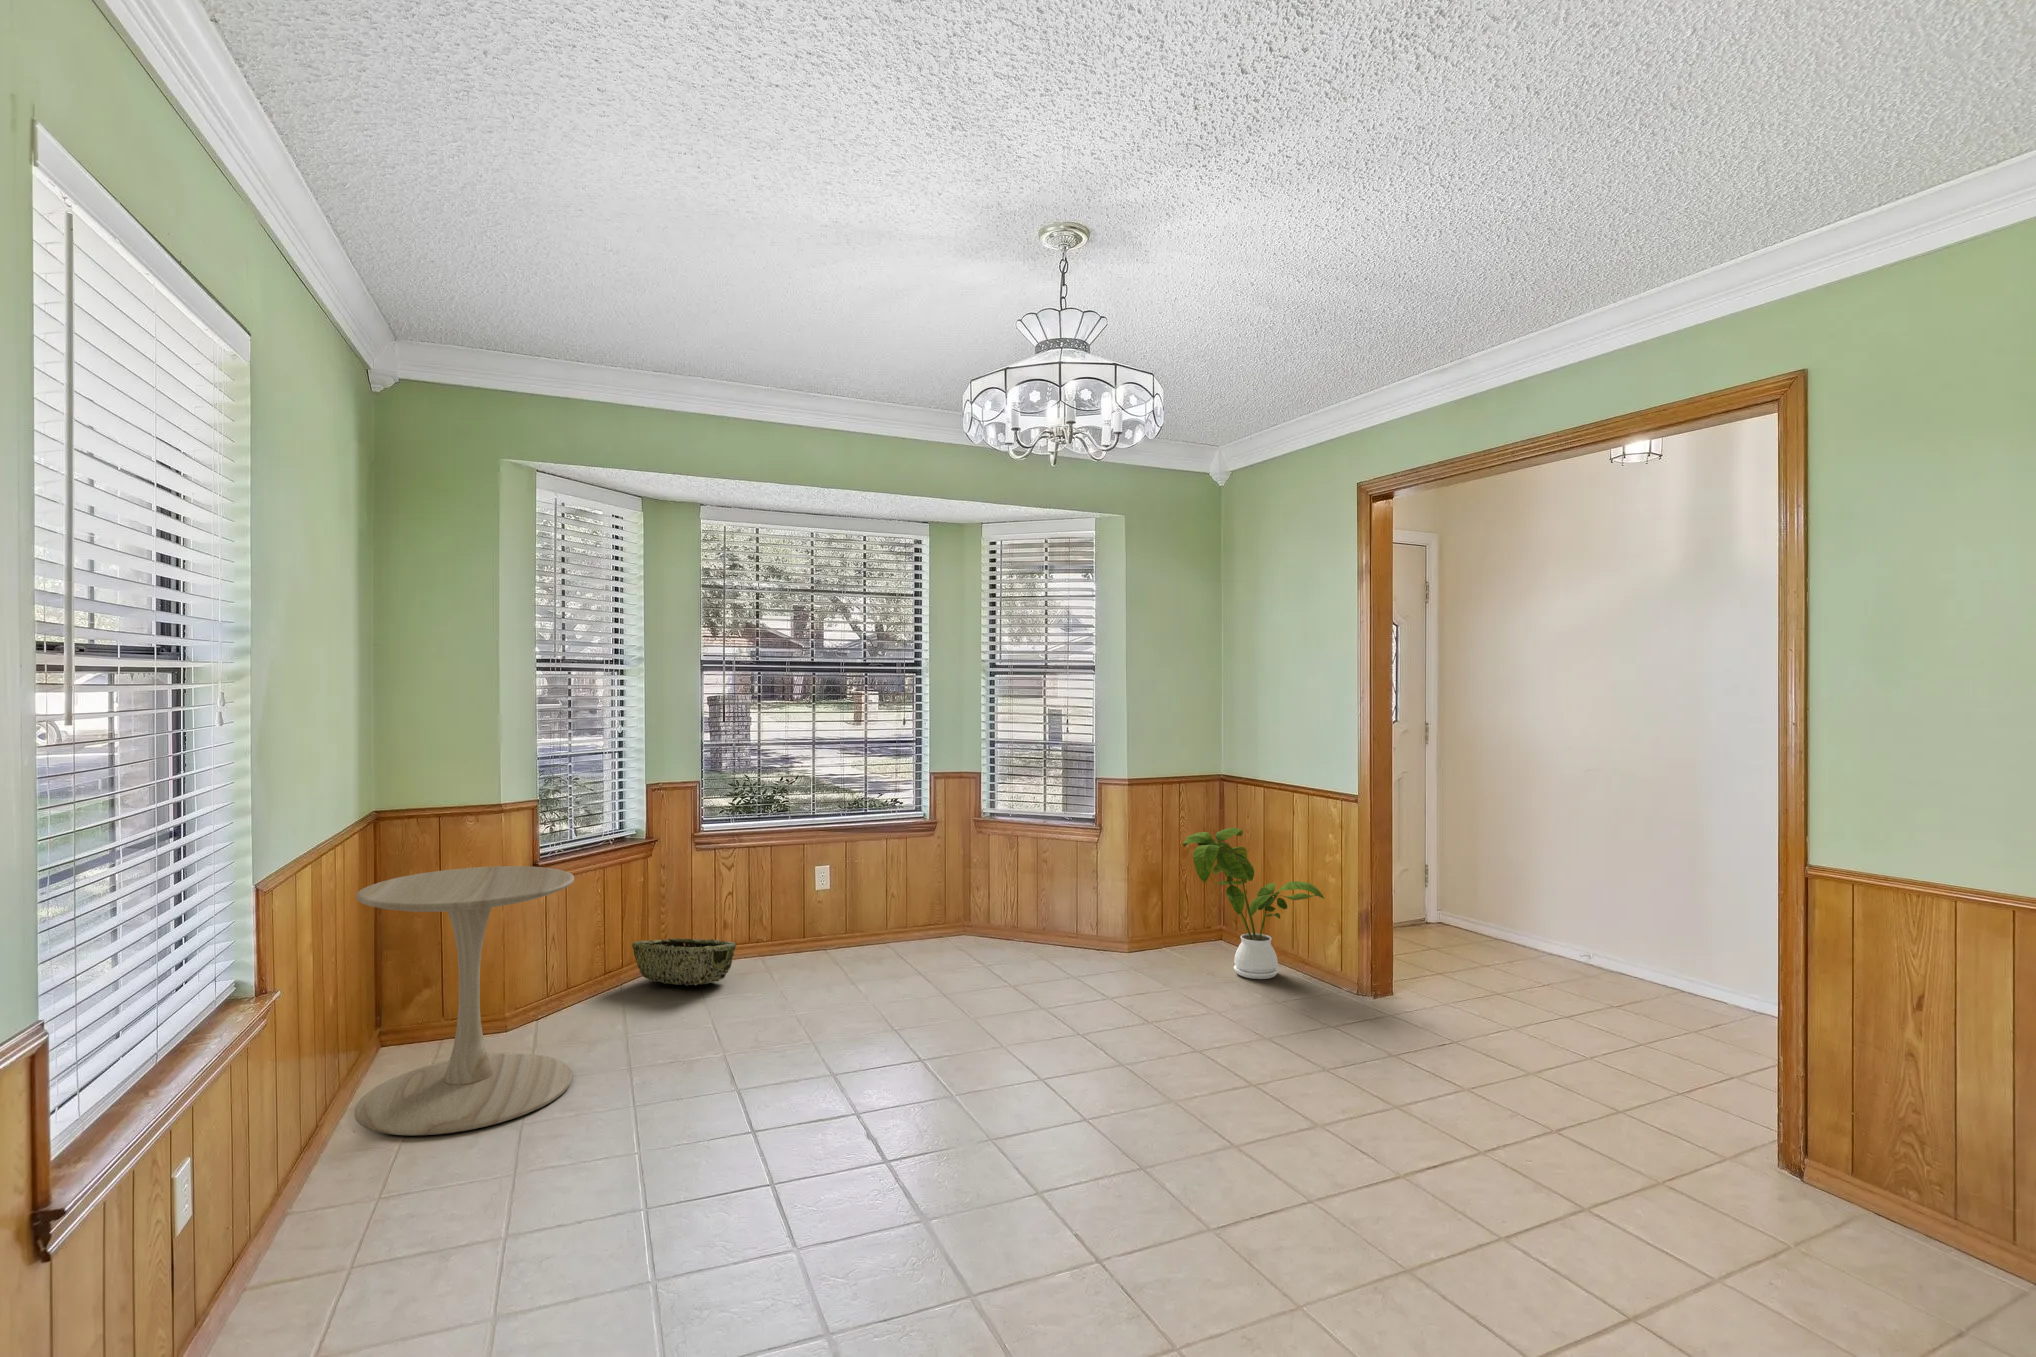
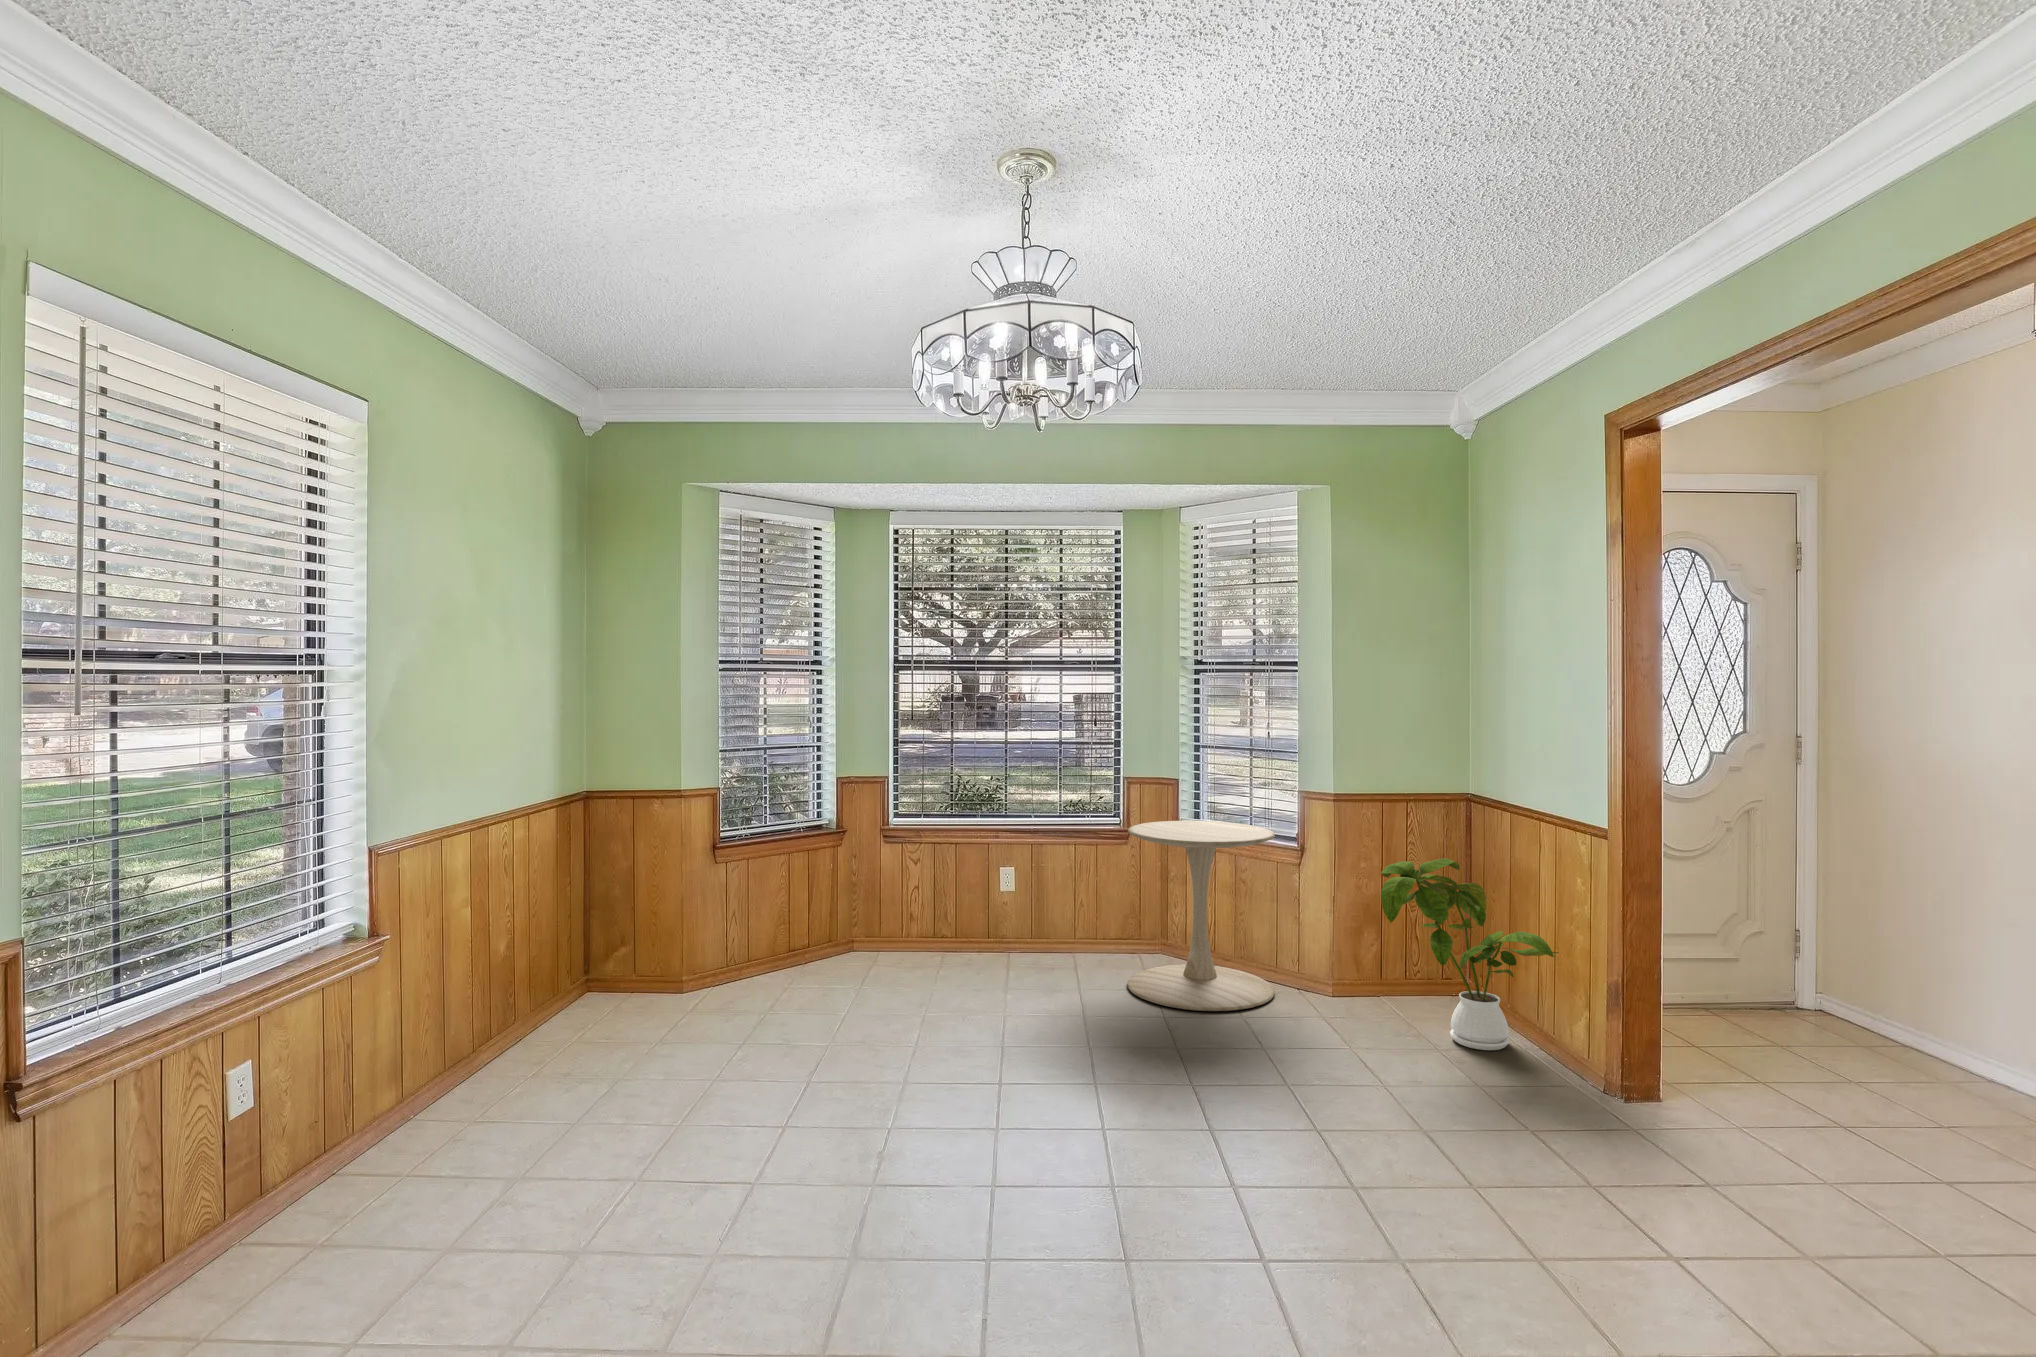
pedestal table: present [354,866,574,1135] -> present [1128,821,1275,1011]
woven basket: present [632,938,736,986] -> none [816,926,907,976]

